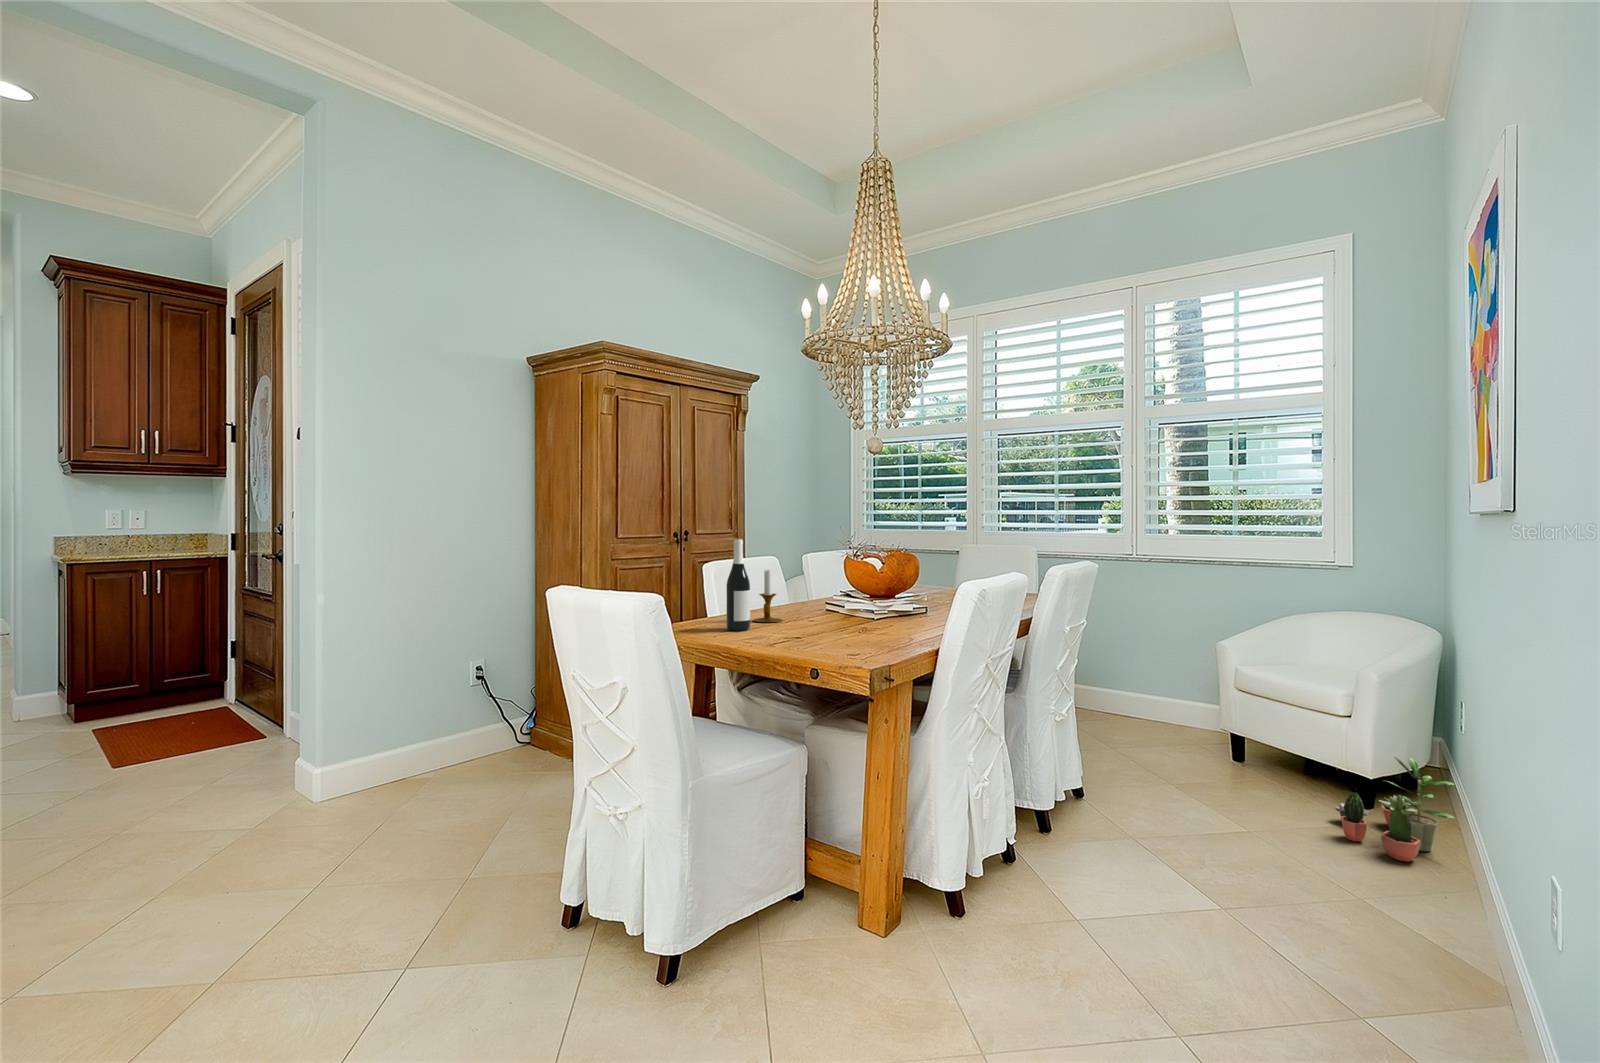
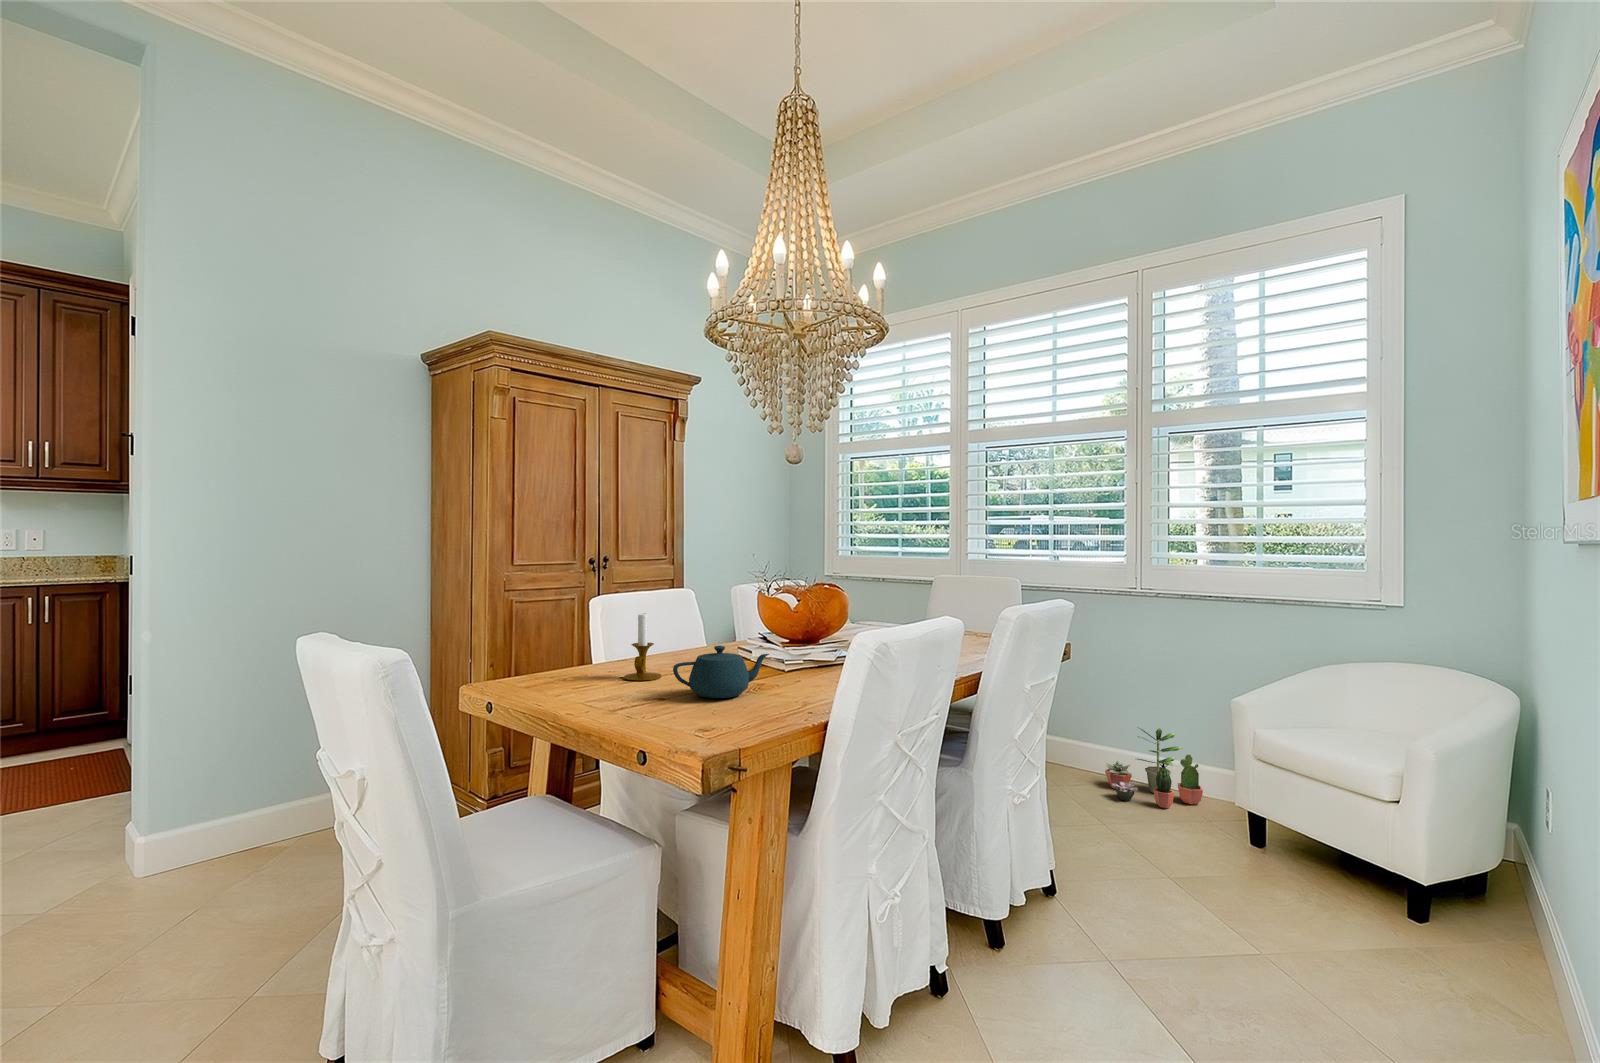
wine bottle: present [726,538,750,631] -> none [574,576,605,695]
teapot: none [809,591,879,631] -> present [673,646,769,698]
potted plant: present [1334,757,1455,862] -> present [1105,727,1203,808]

